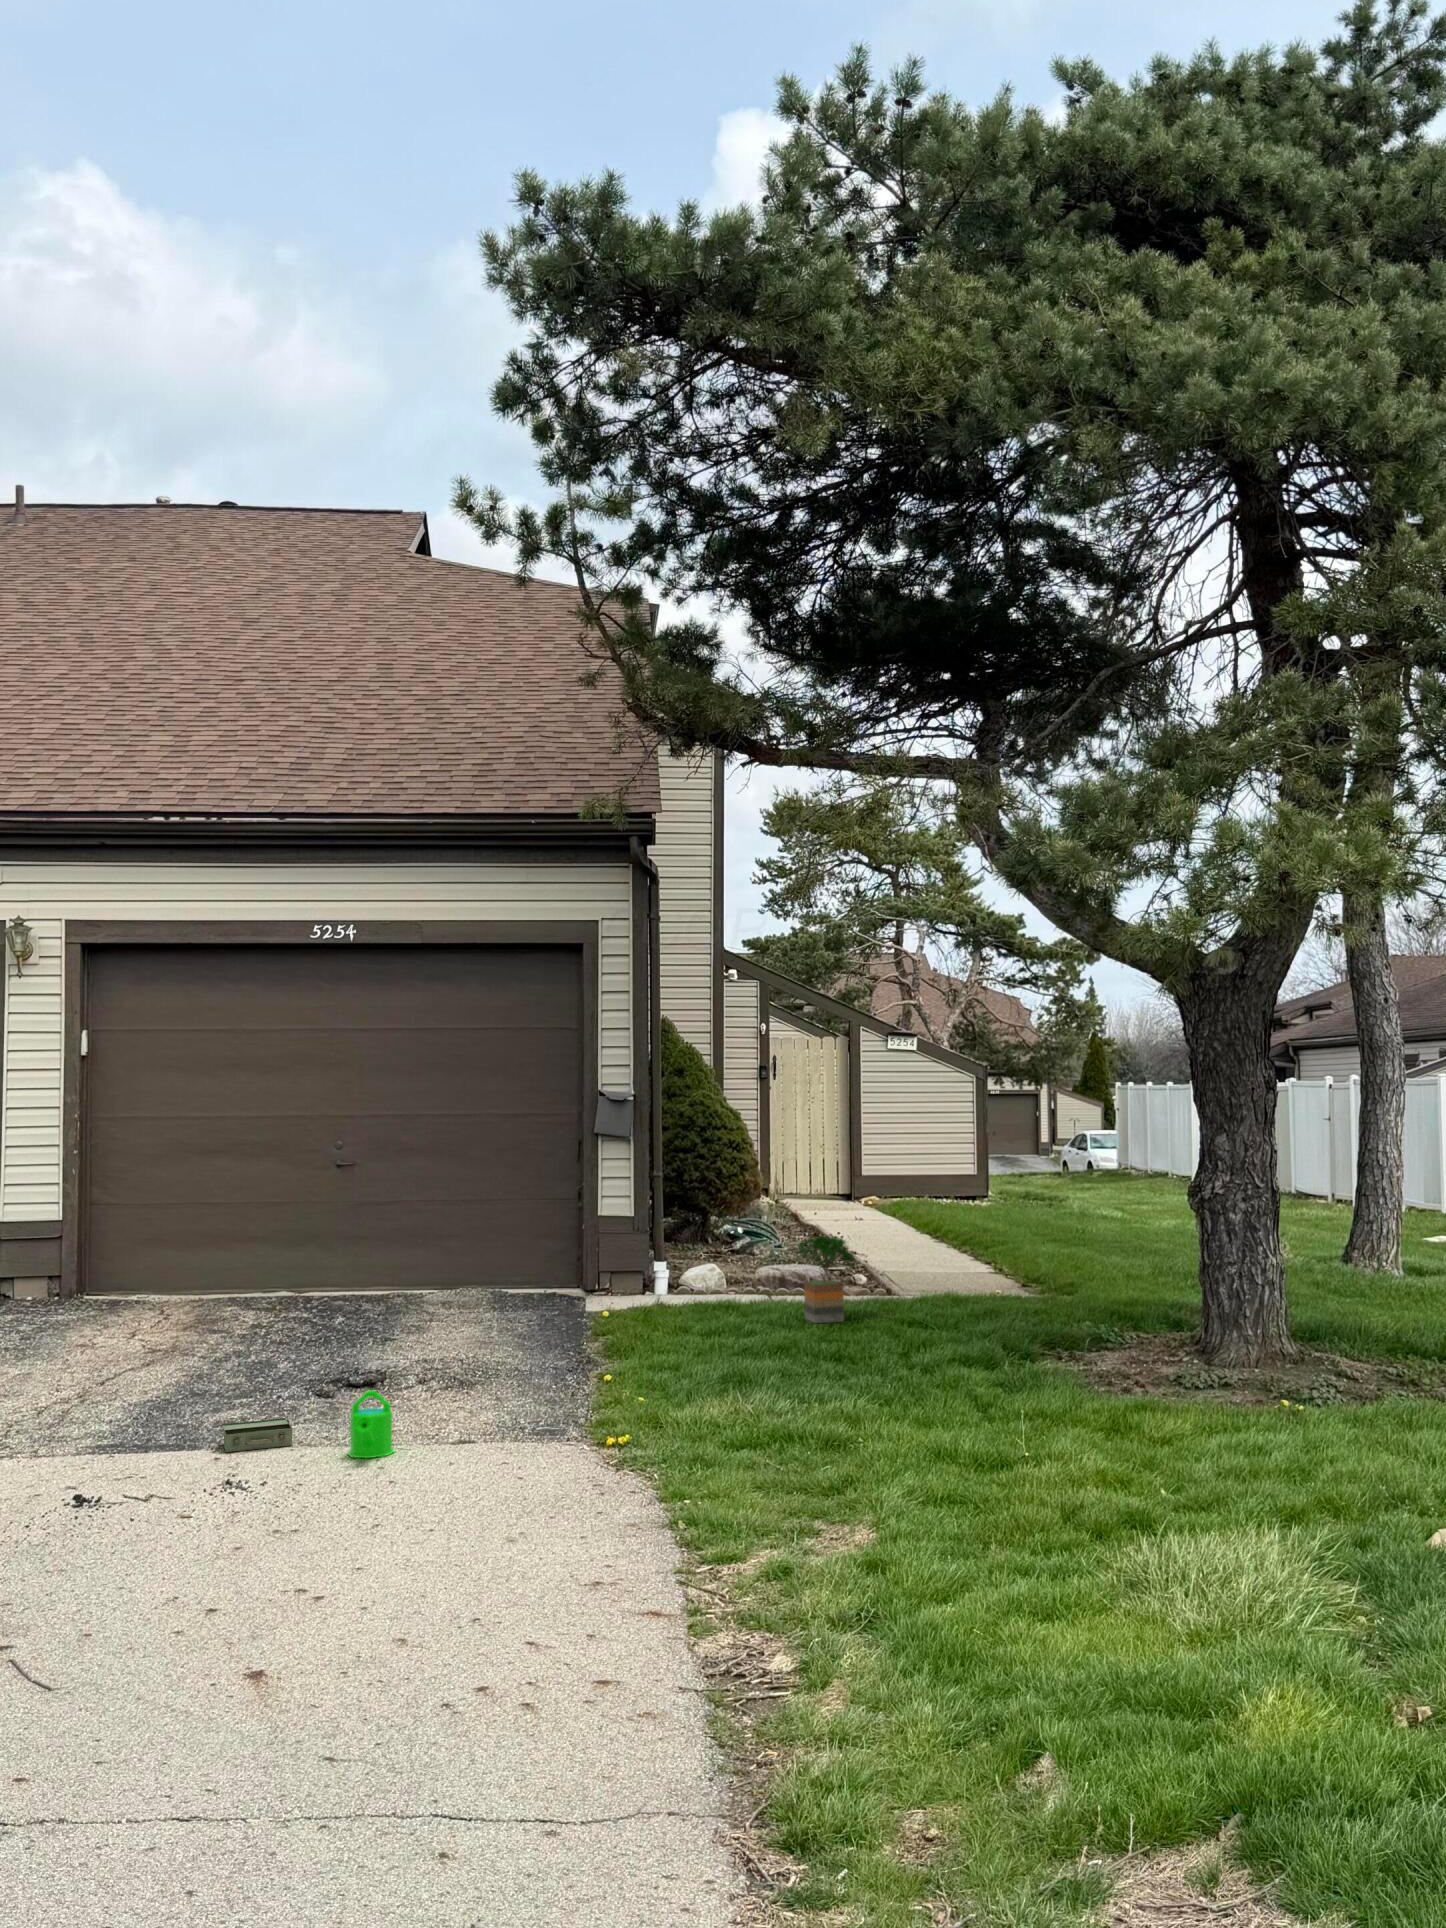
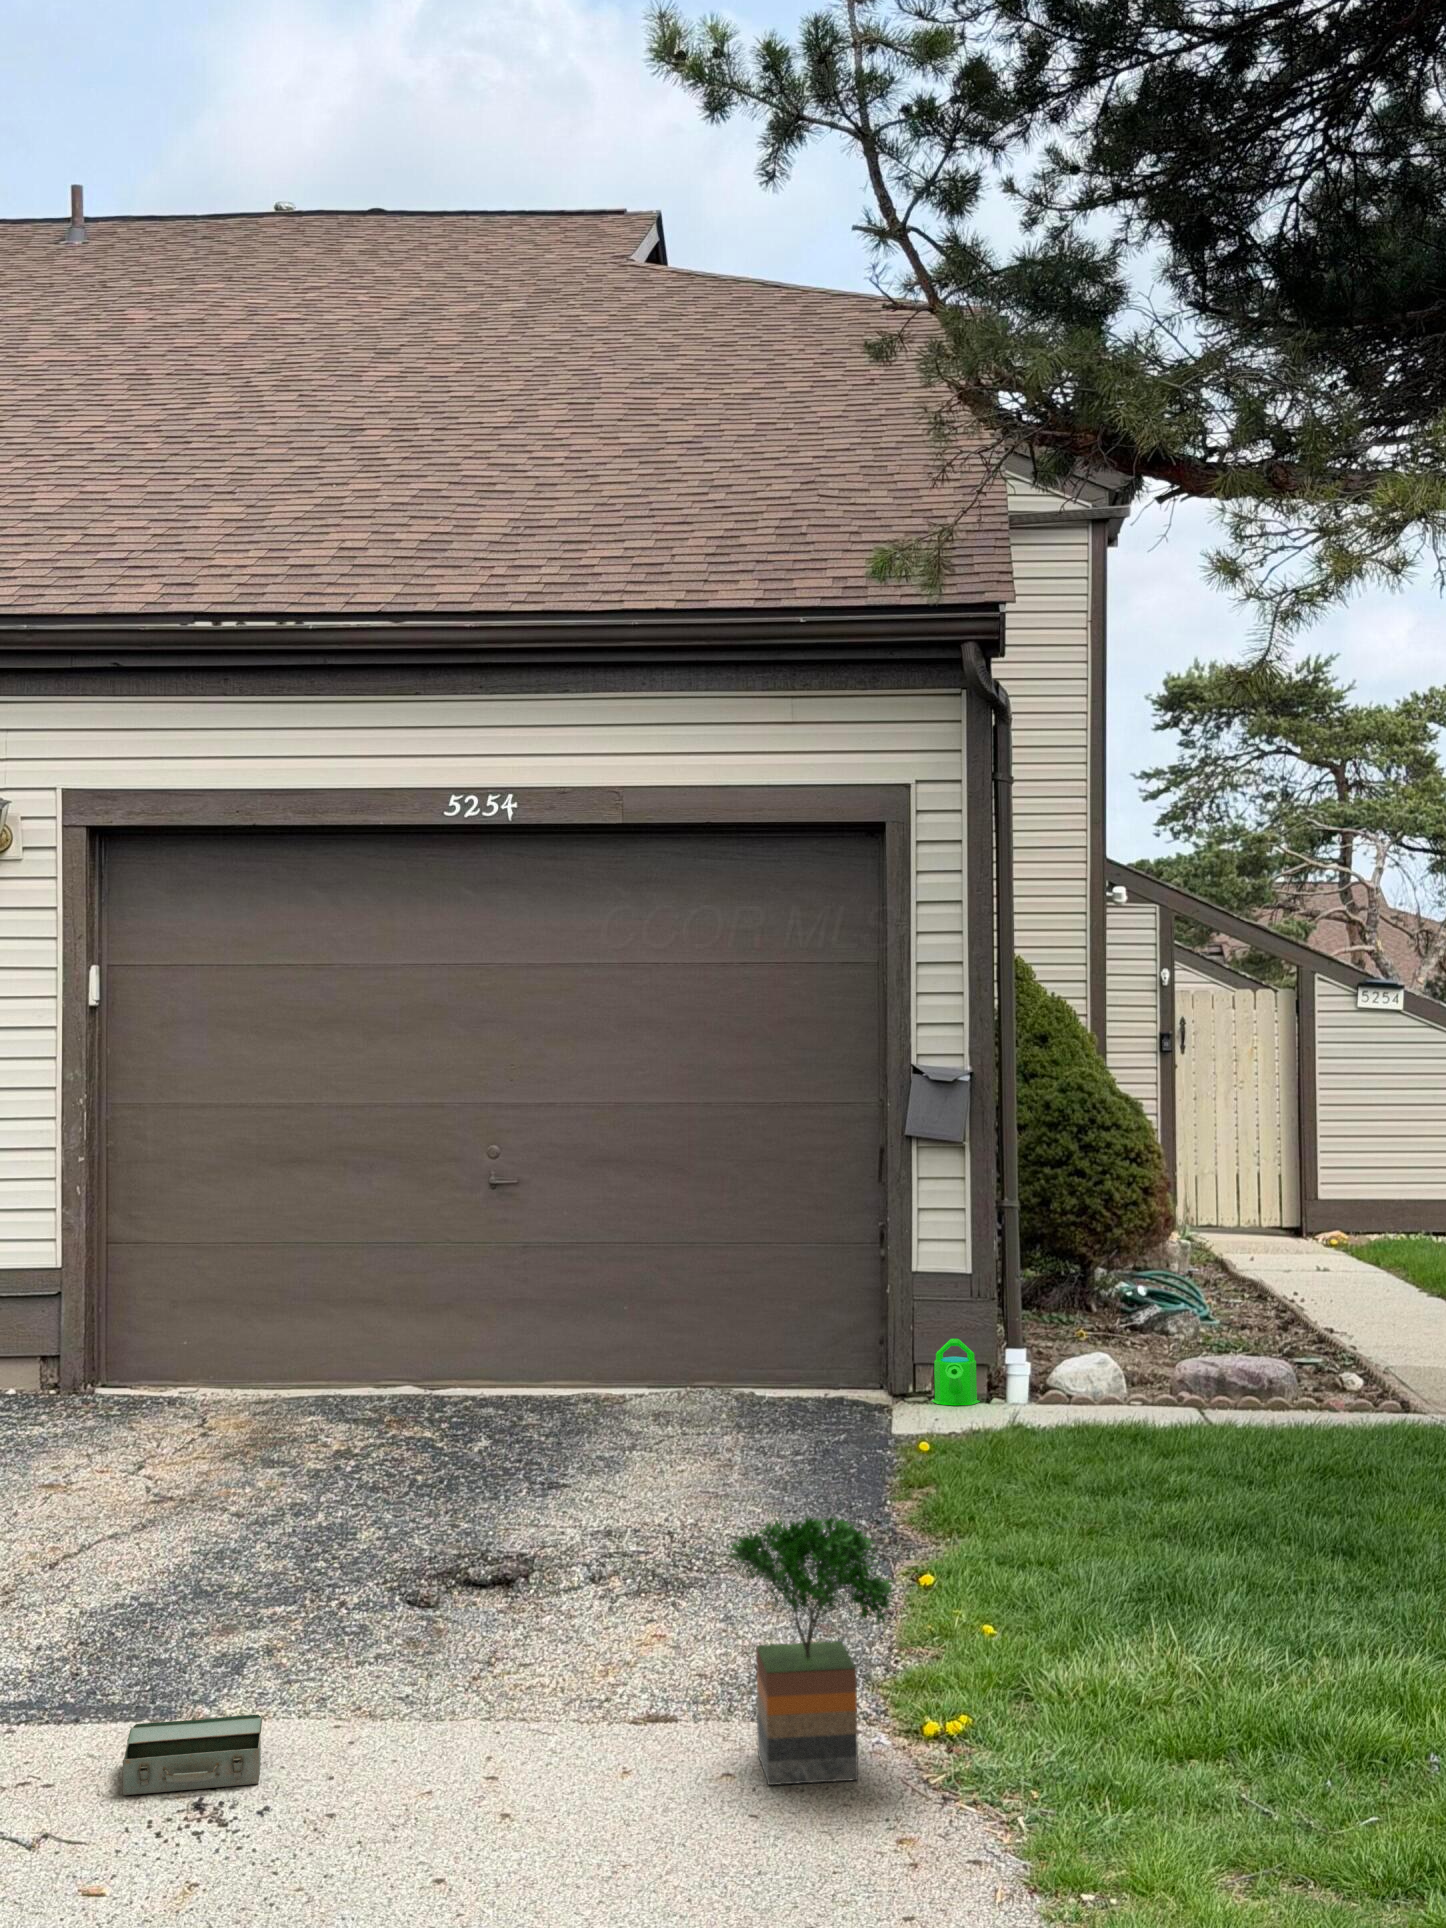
potted tree: present [798,1236,855,1323] -> present [729,1516,893,1785]
watering can: present [348,1390,395,1458] -> present [932,1339,980,1406]

